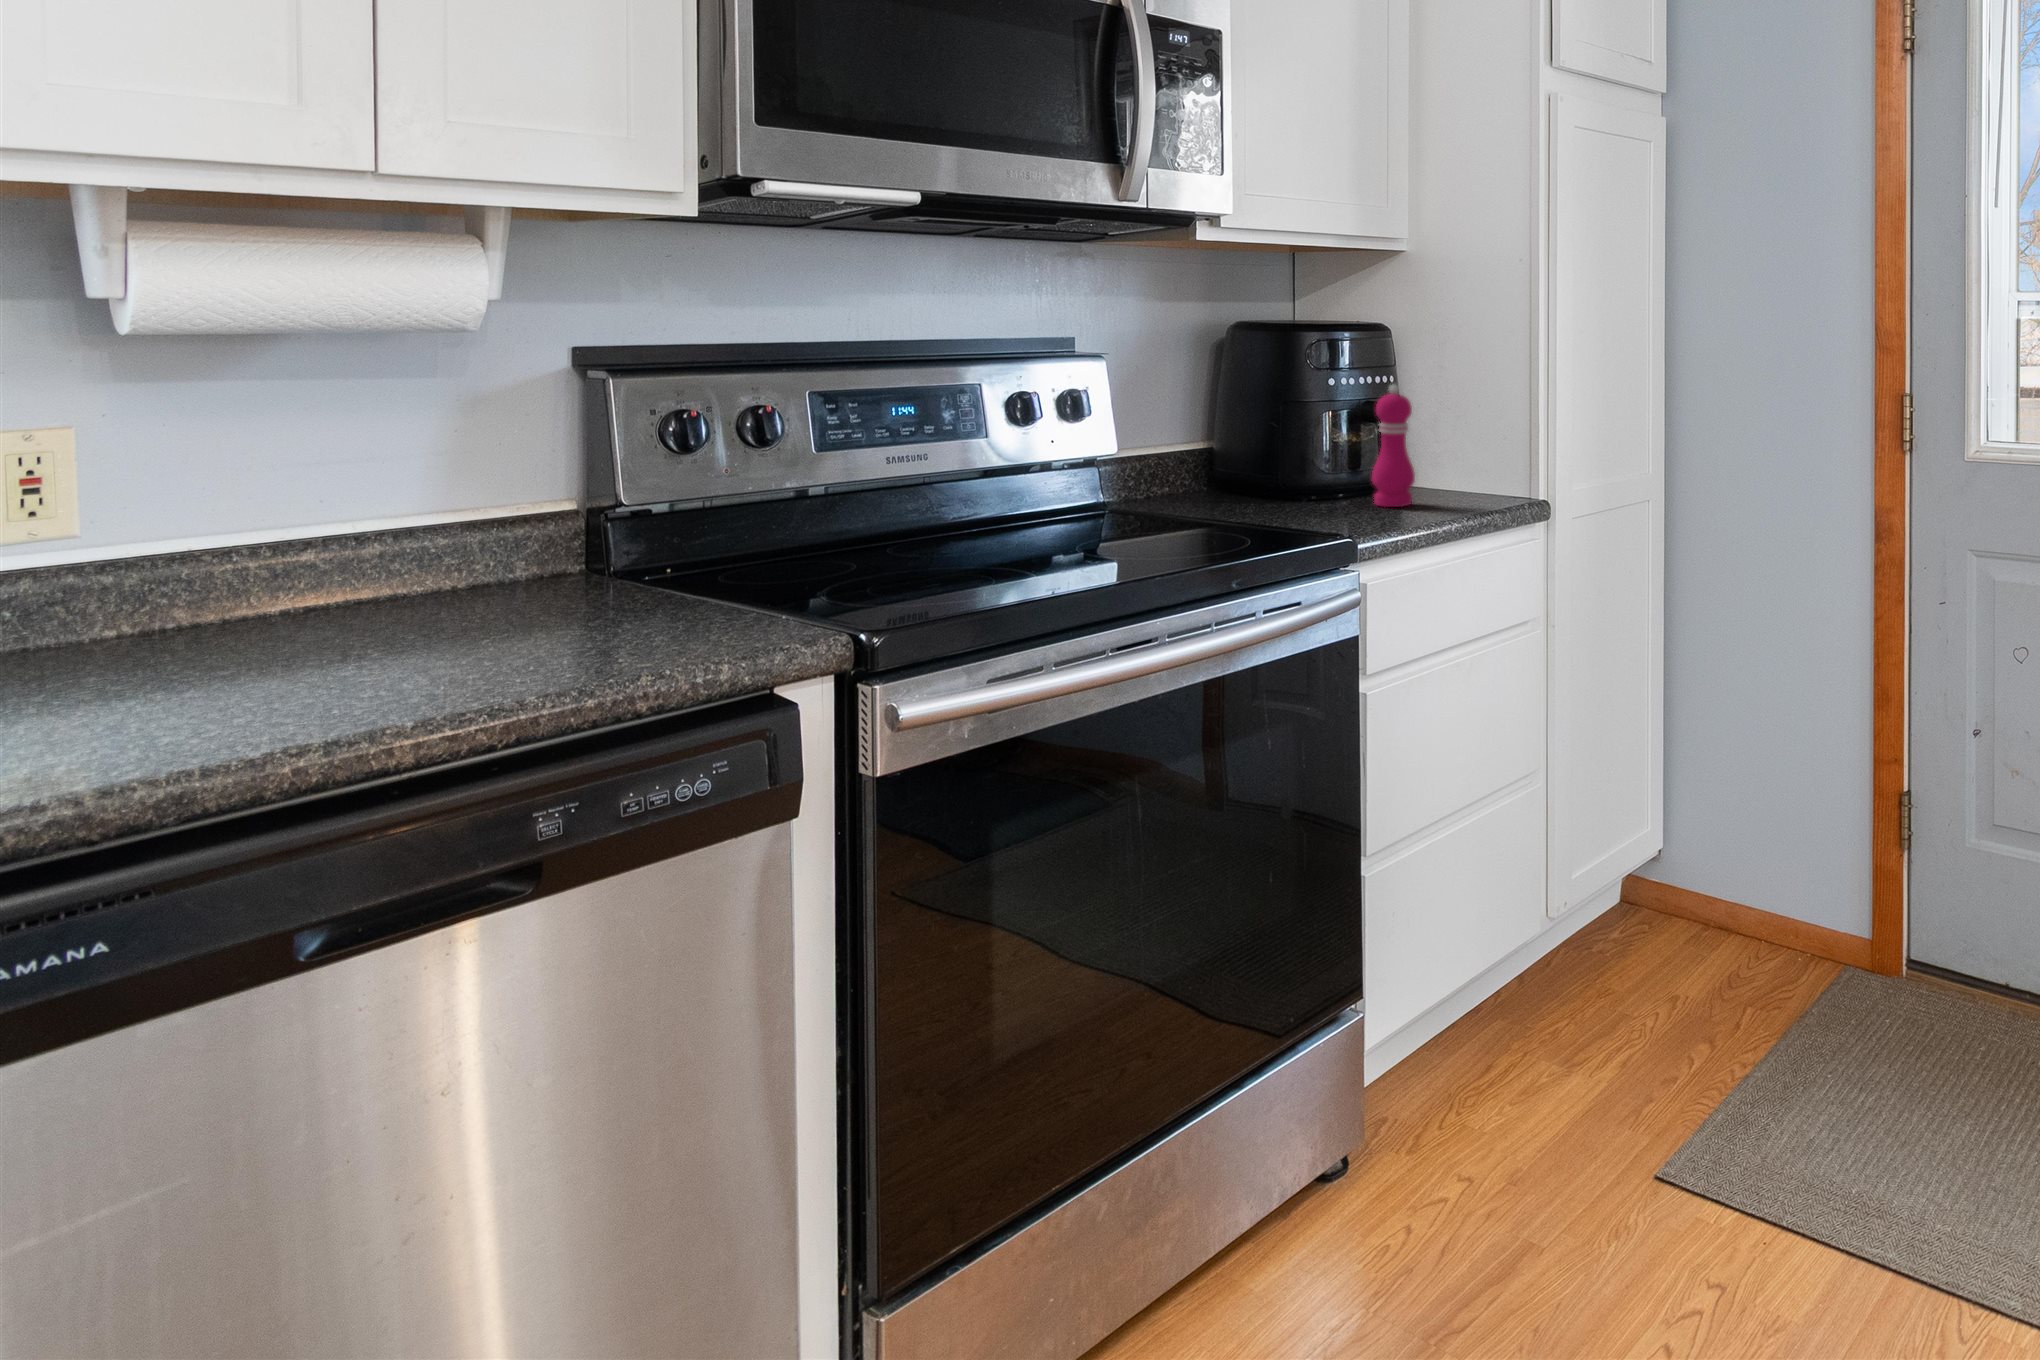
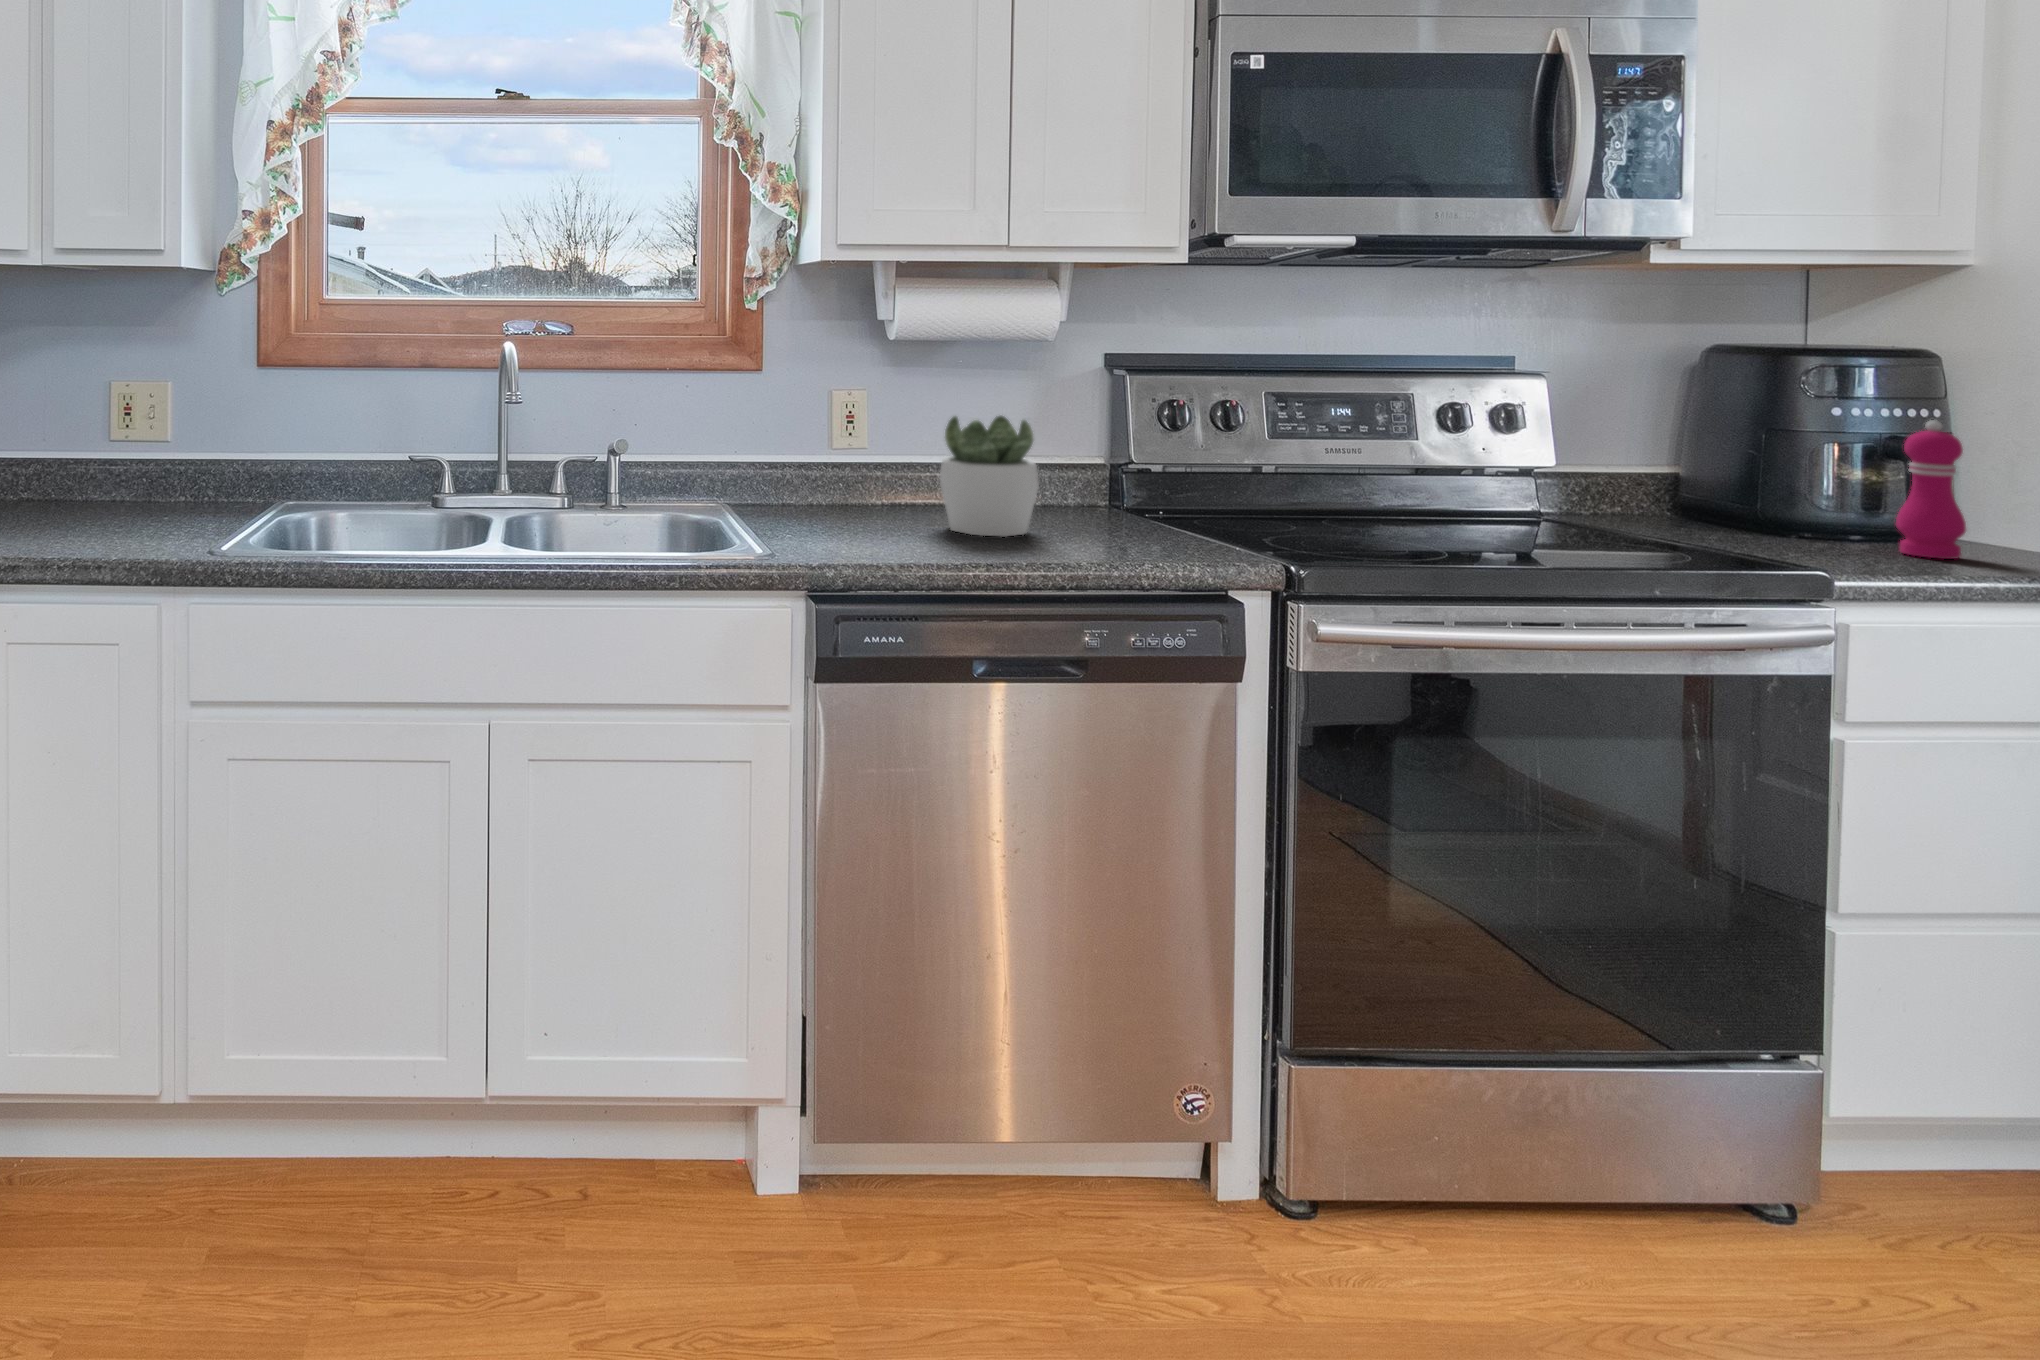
succulent plant: none [242,460,453,677] -> present [940,416,1039,537]

